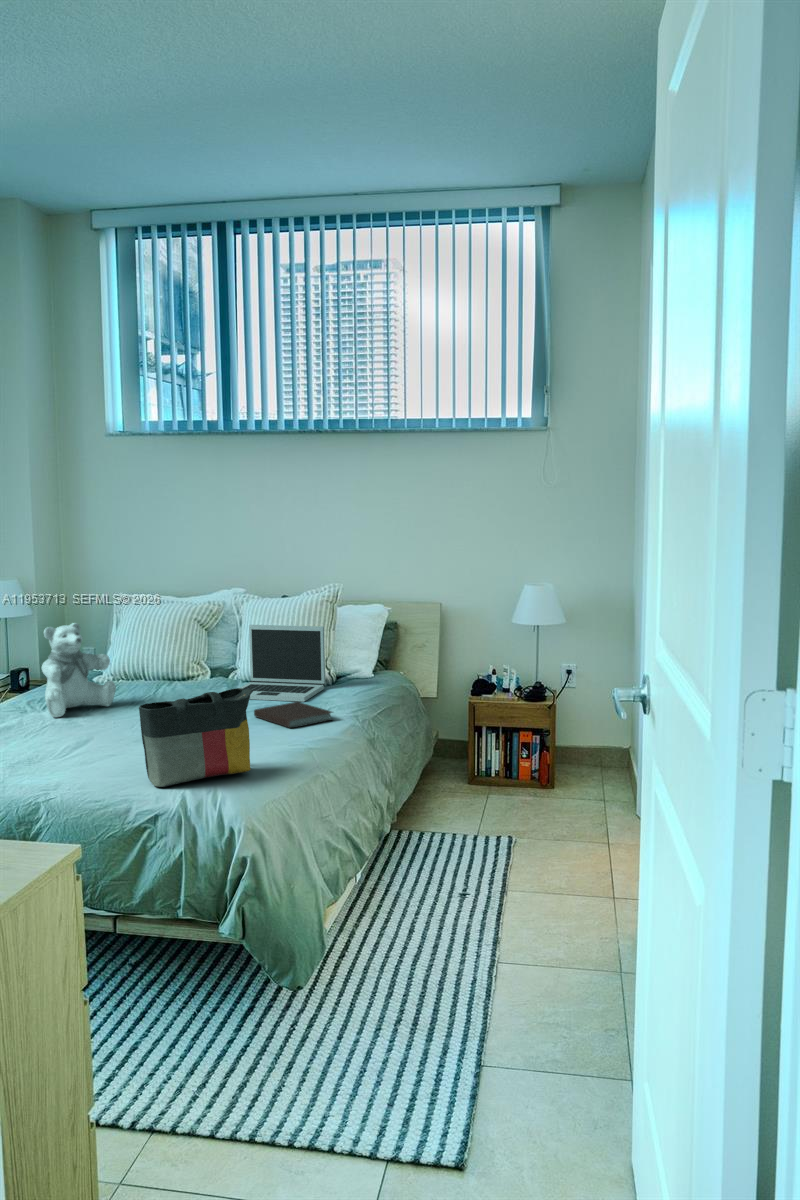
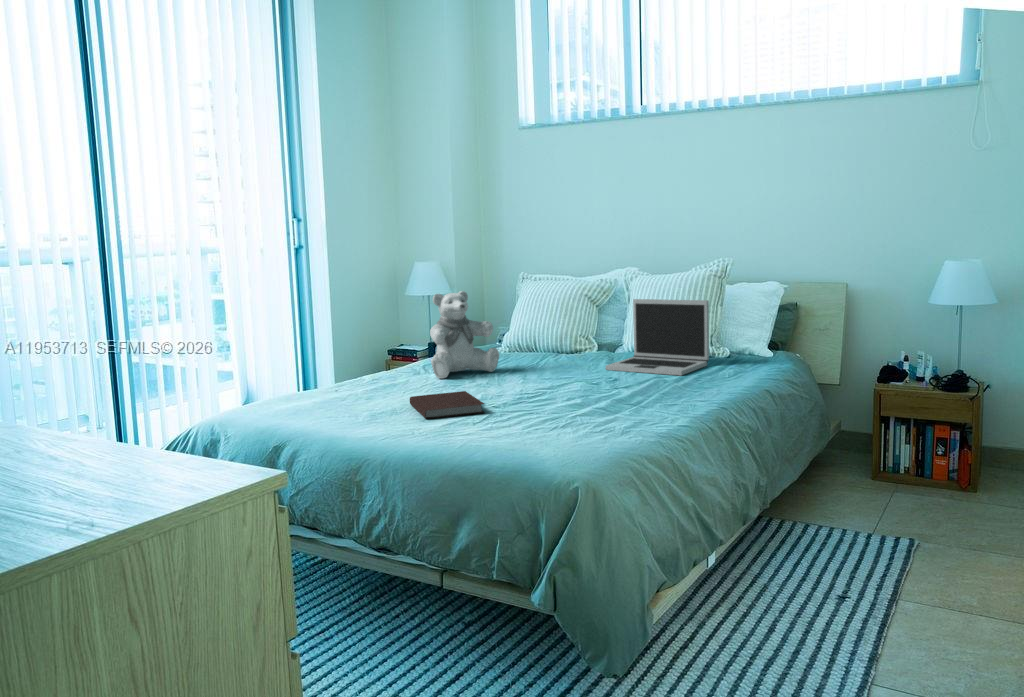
tote bag: present [139,688,253,787] -> none [474,344,596,442]
notebook: present [254,702,333,728] -> present [410,391,485,419]

